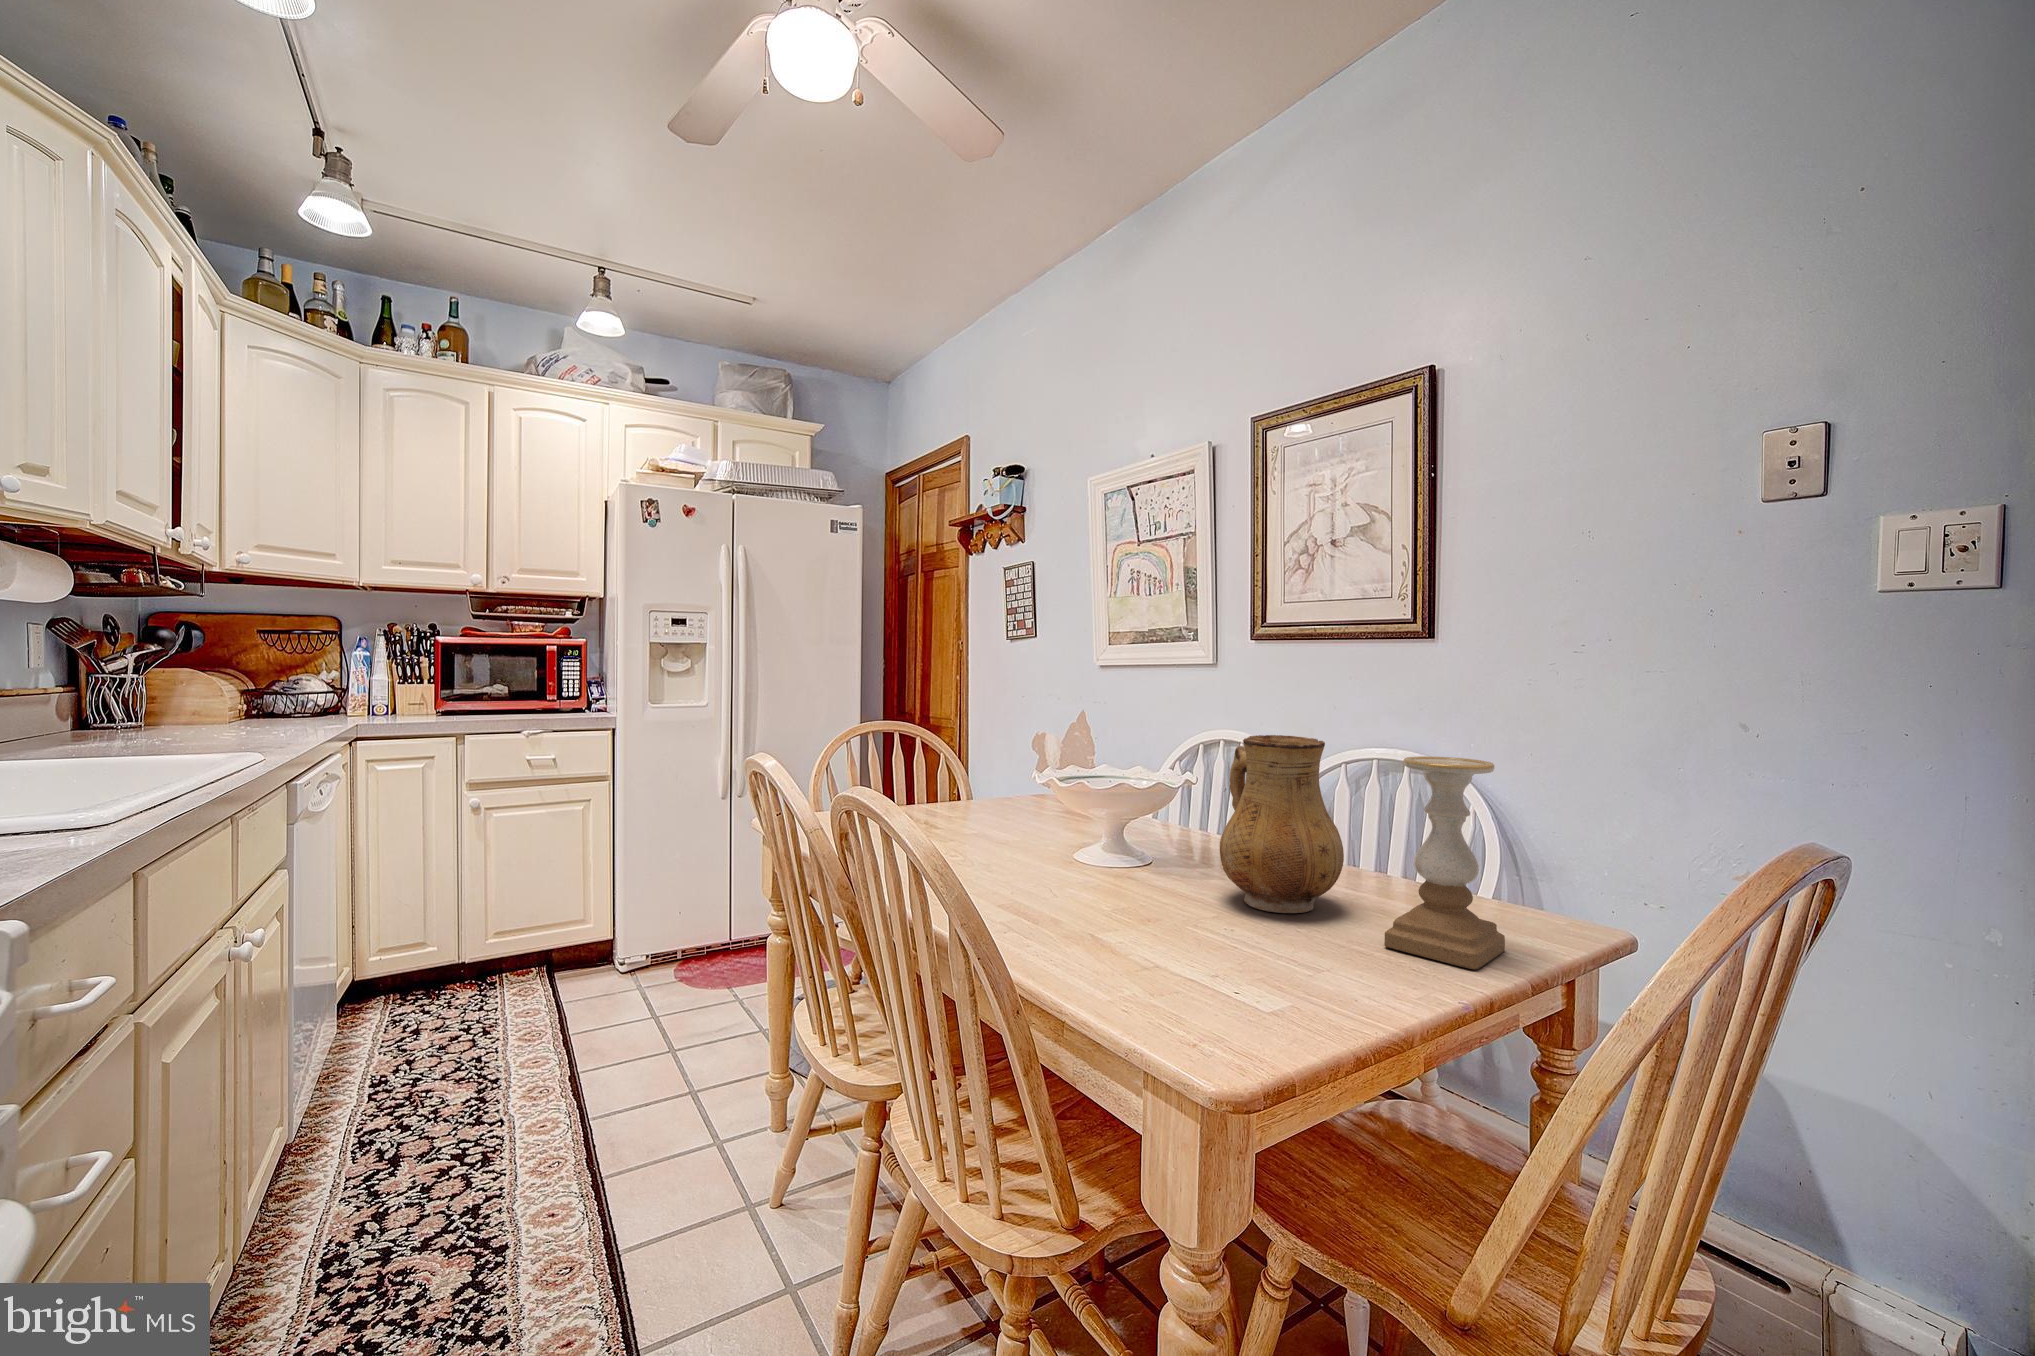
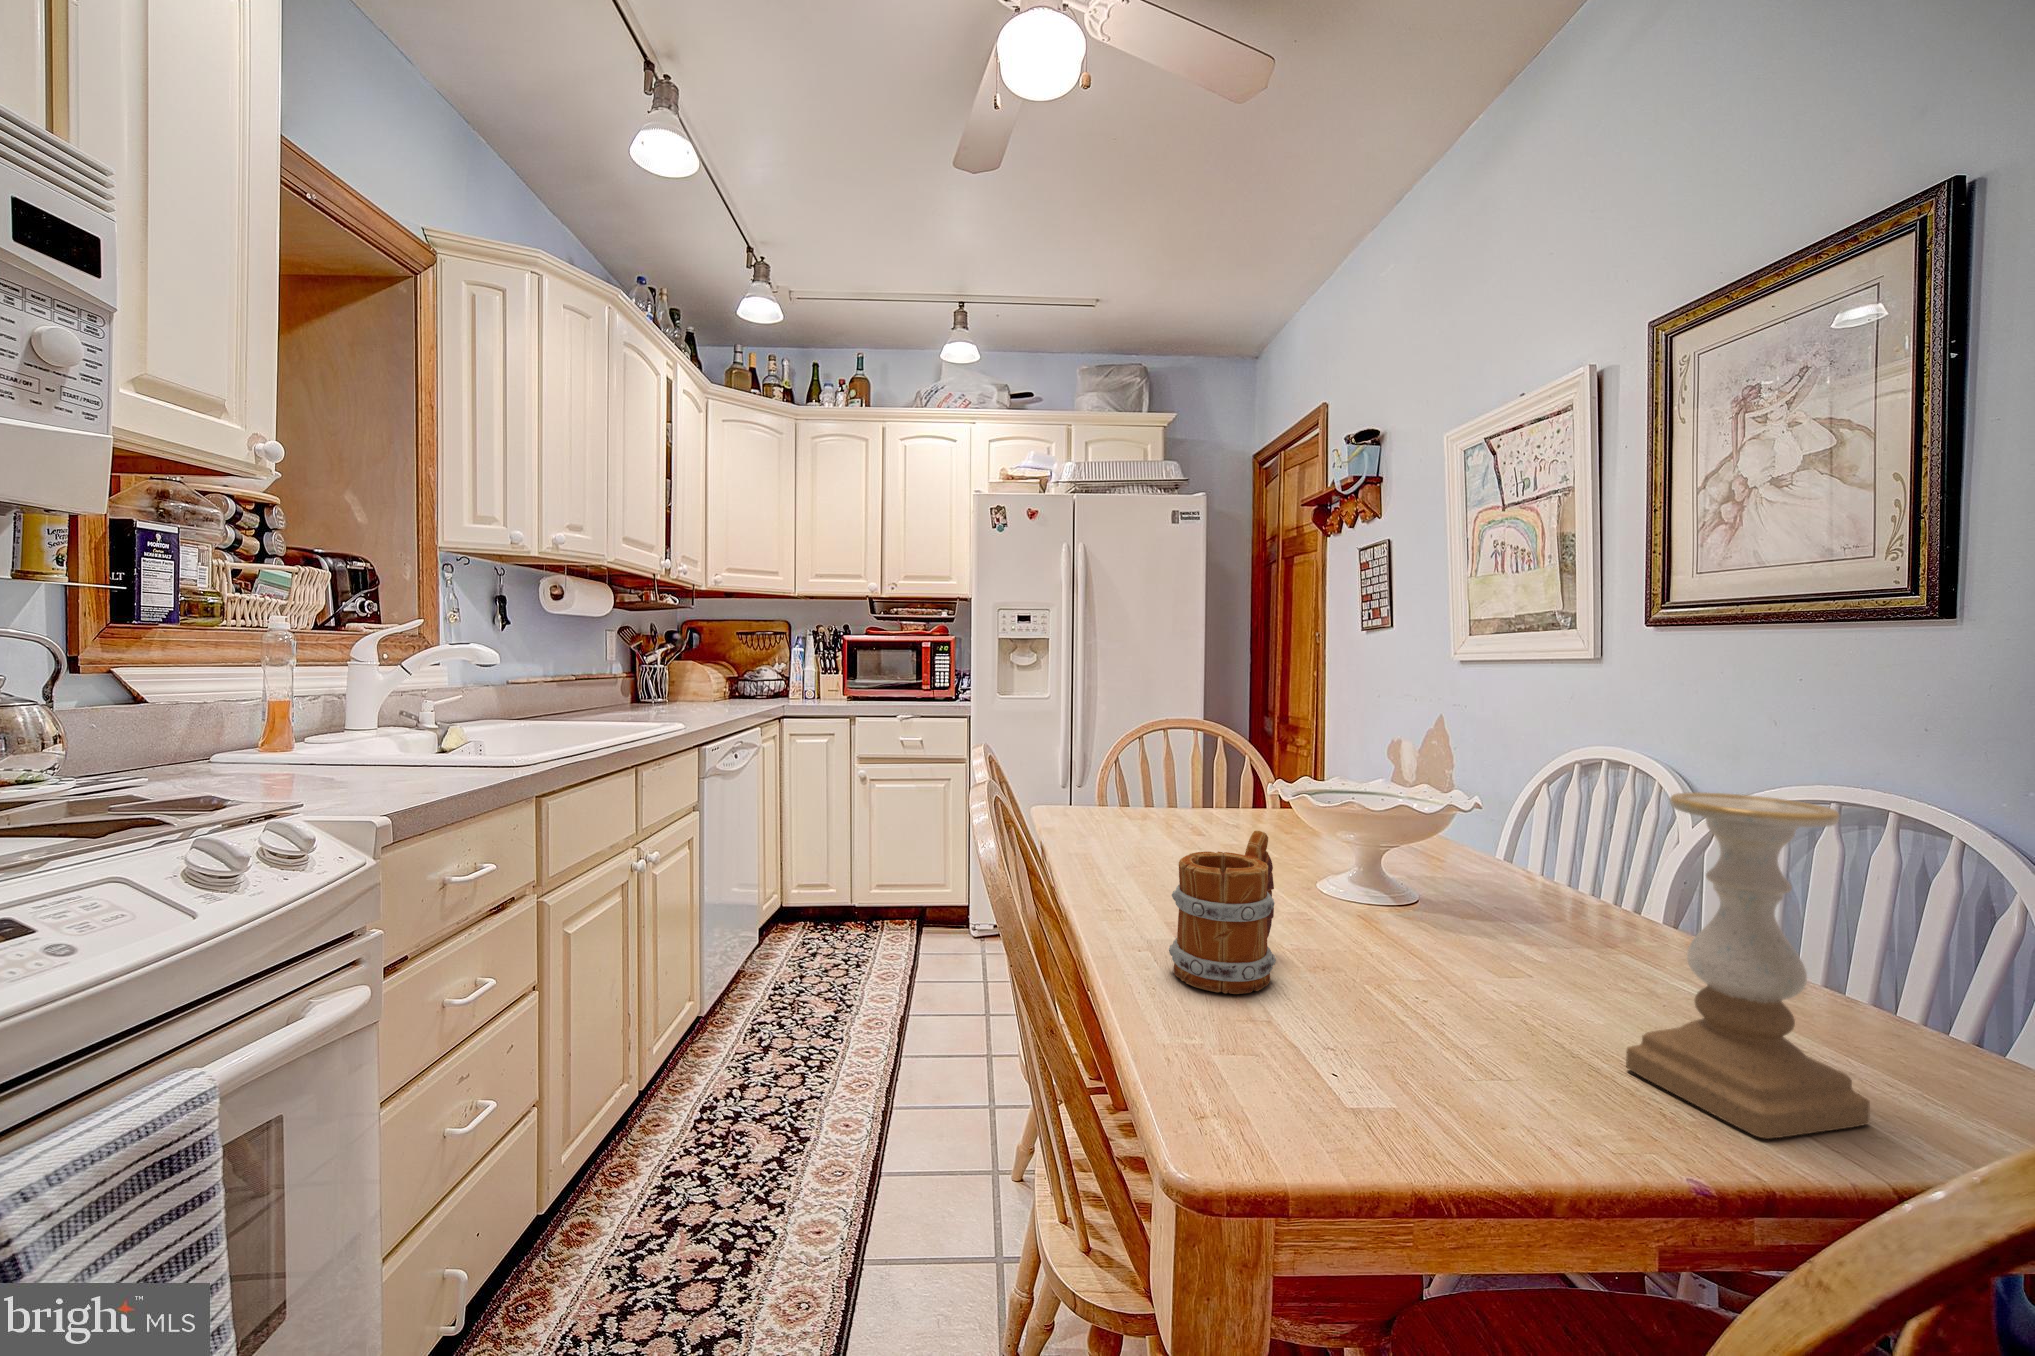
ceramic pitcher: present [1220,735,1344,913] -> none [1431,749,1620,998]
mug: none [1059,813,1143,952] -> present [1169,831,1276,994]

